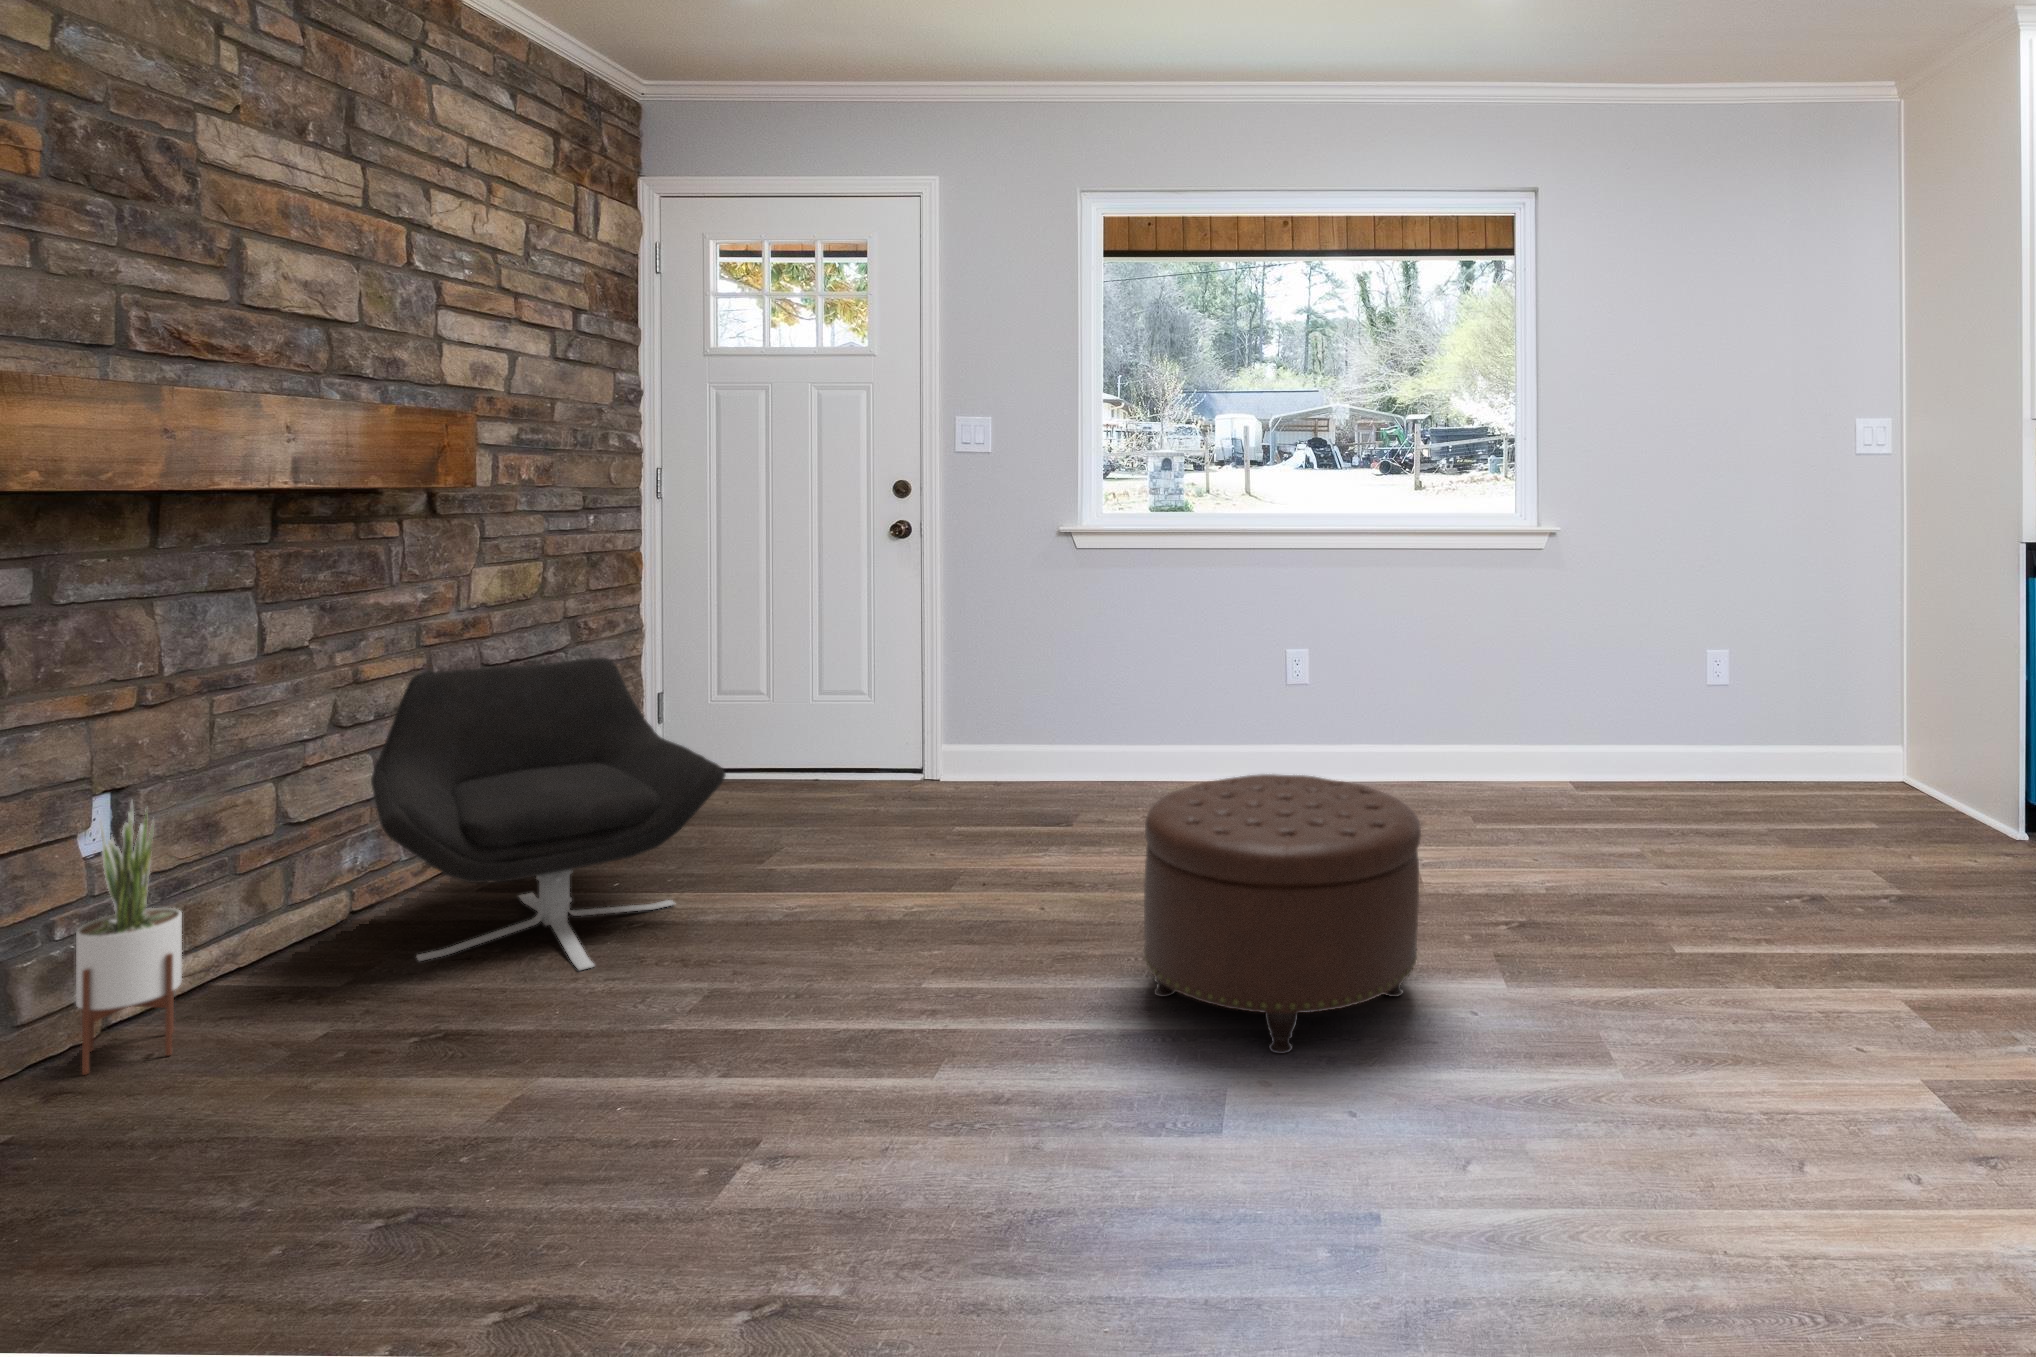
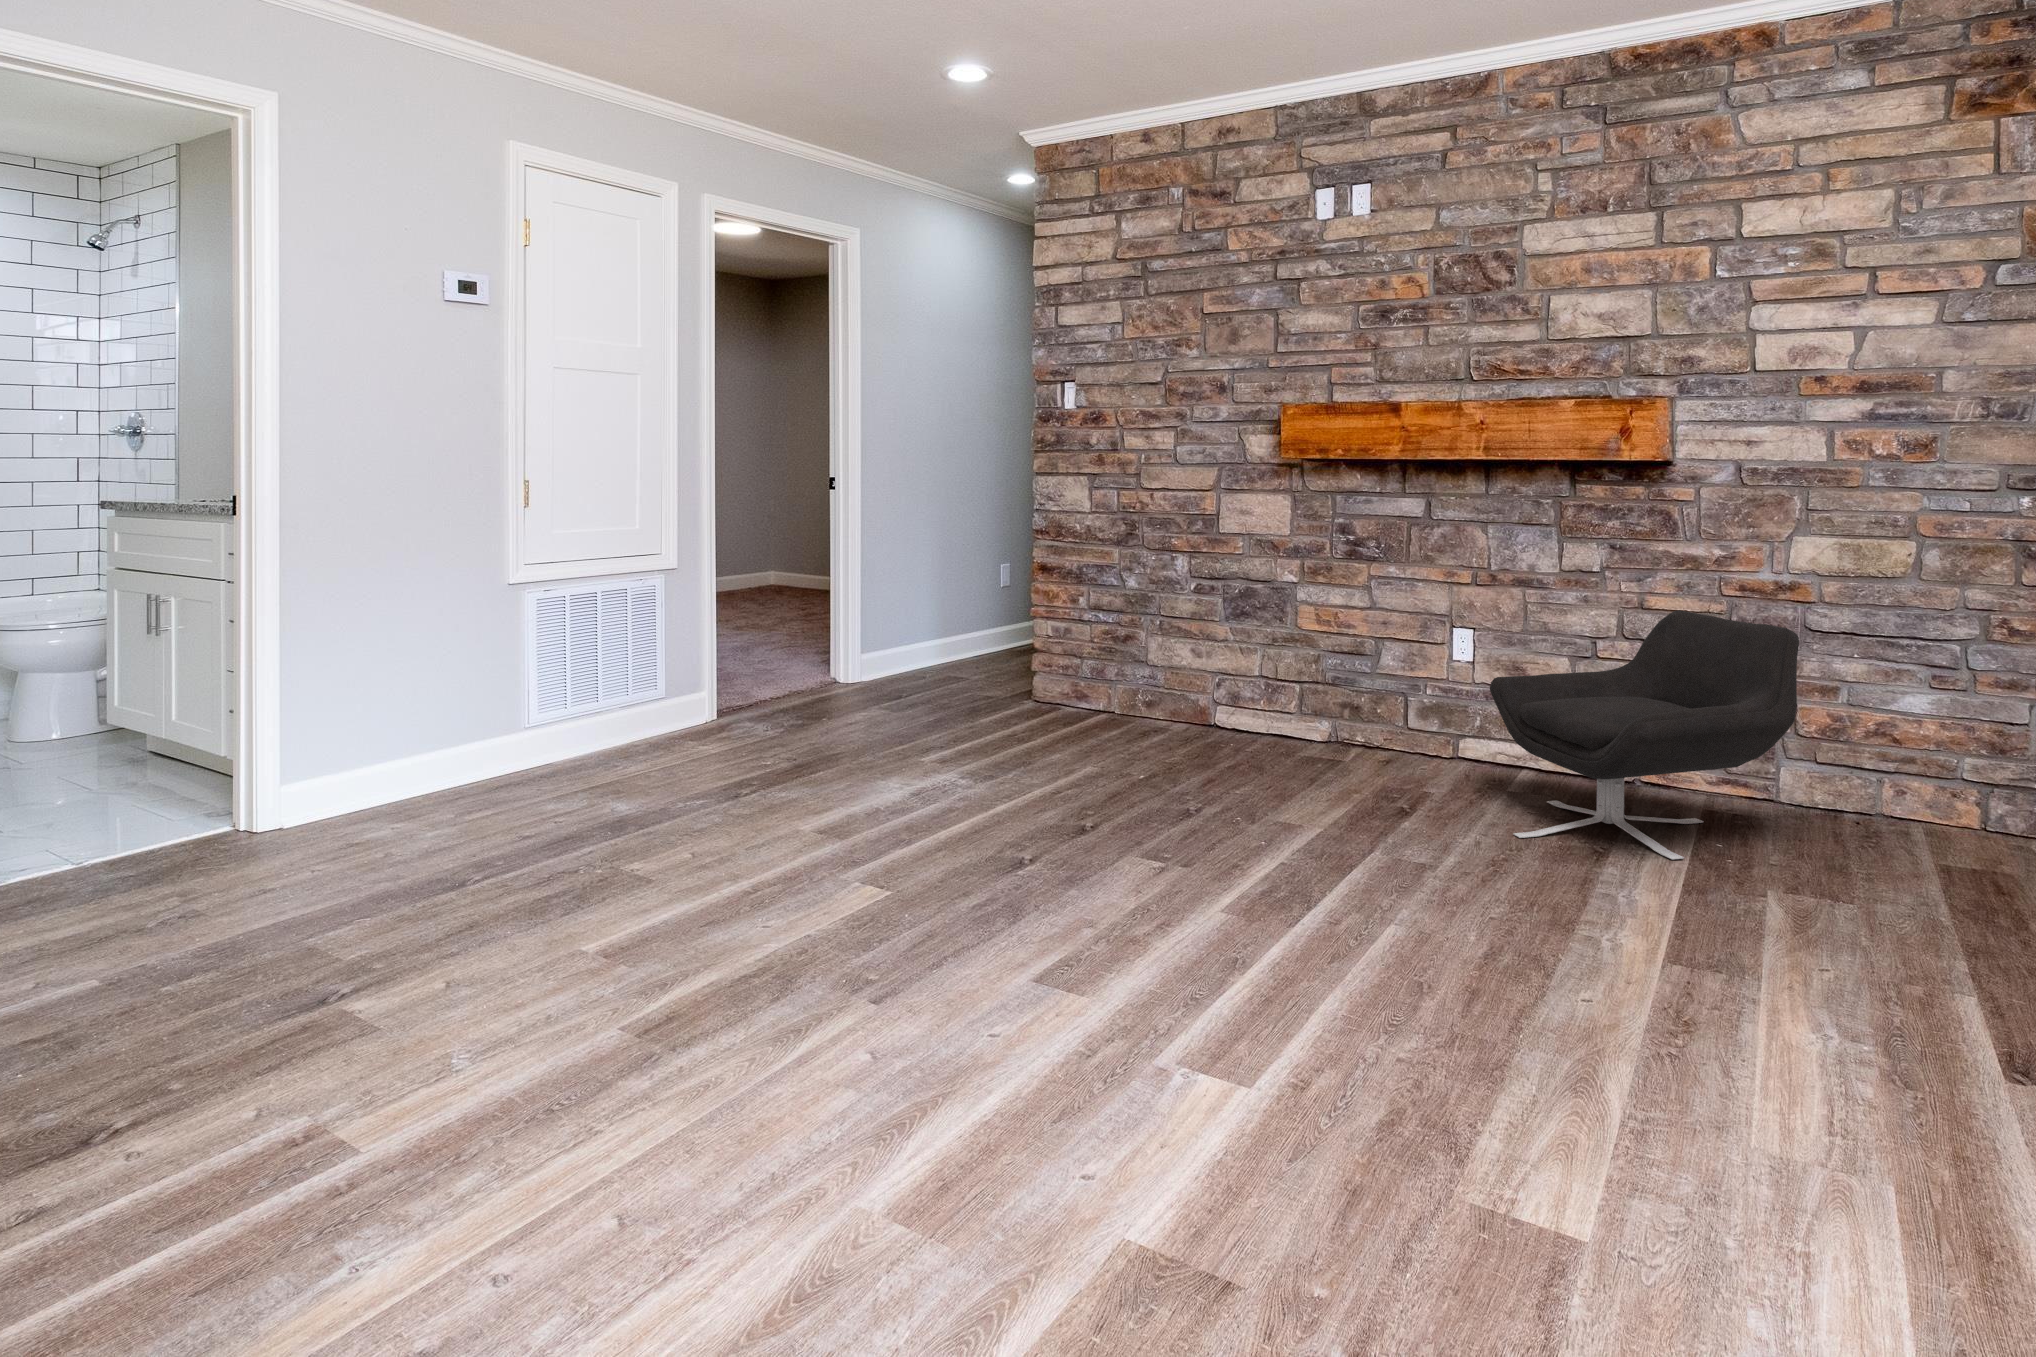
ottoman: present [1144,774,1421,1054] -> none [1148,805,1530,1195]
potted plant: present [76,803,182,1075] -> none [1388,626,1451,771]

